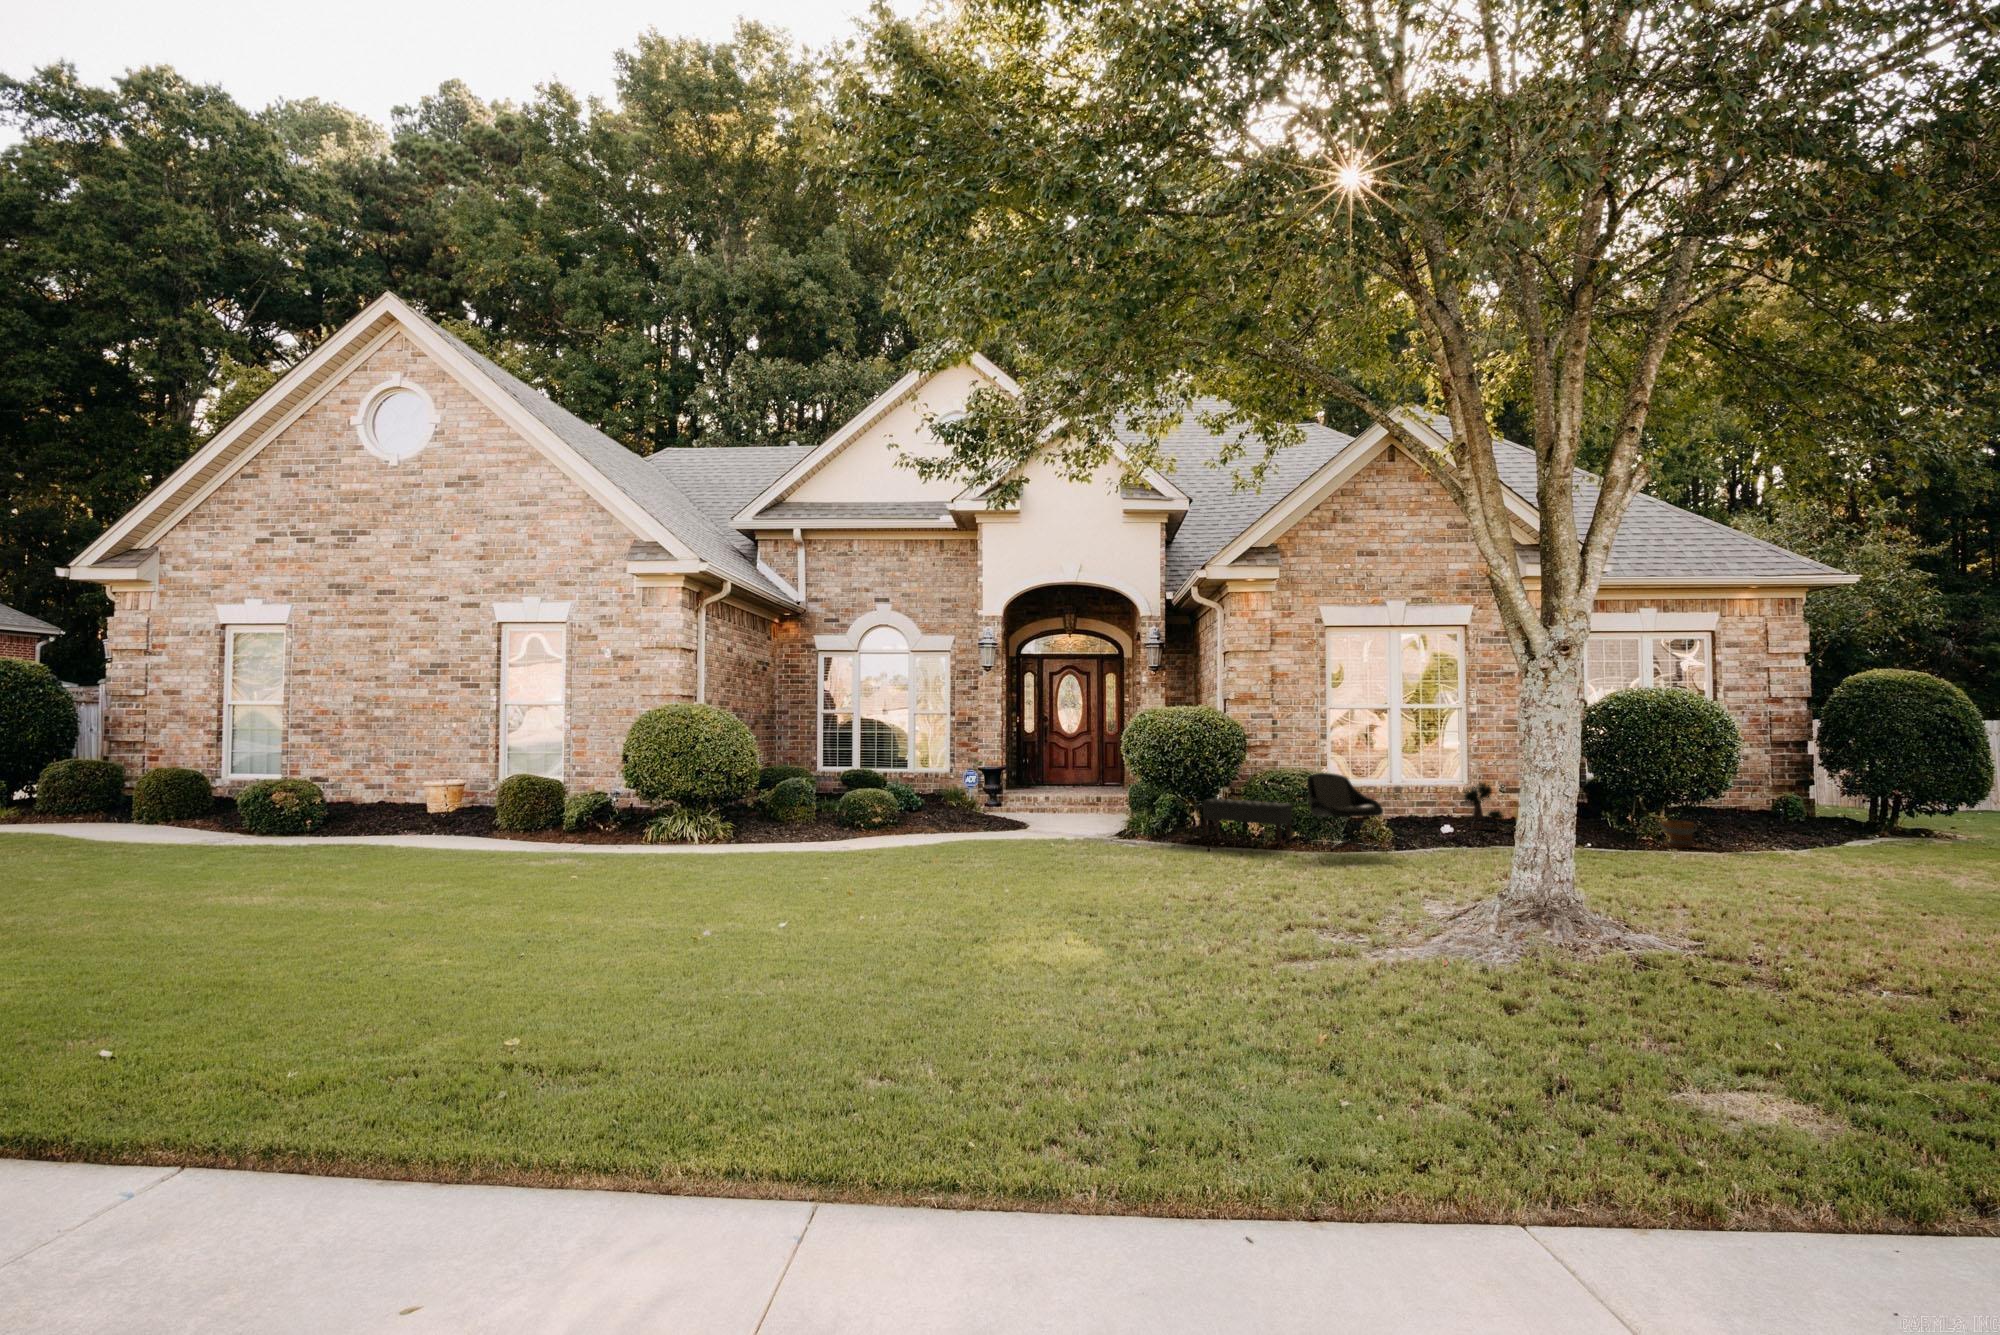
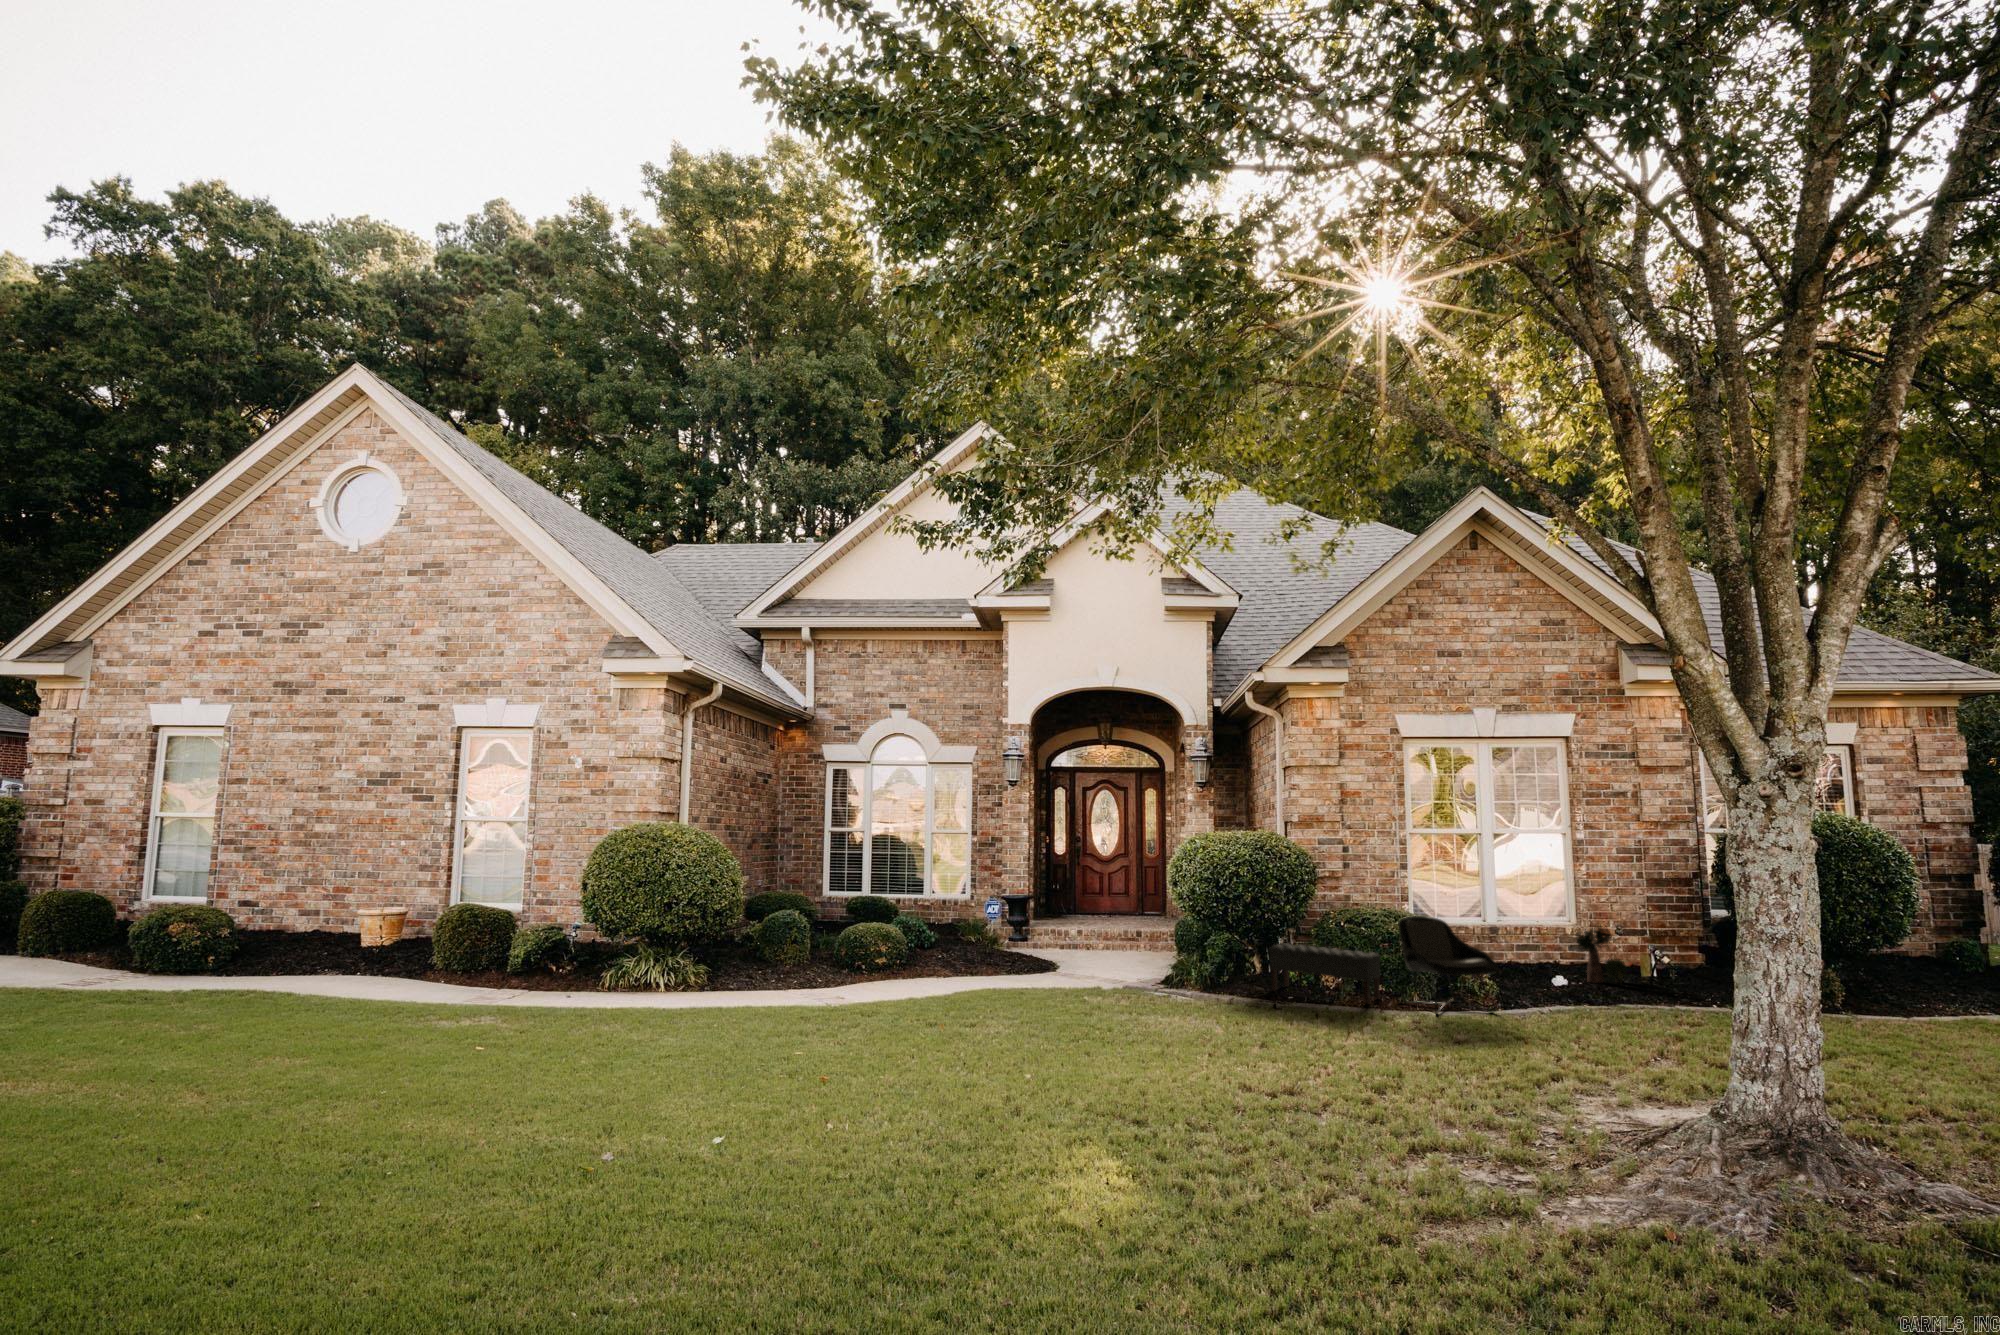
bucket: present [1659,820,1697,848] -> none [1835,980,1887,1017]

